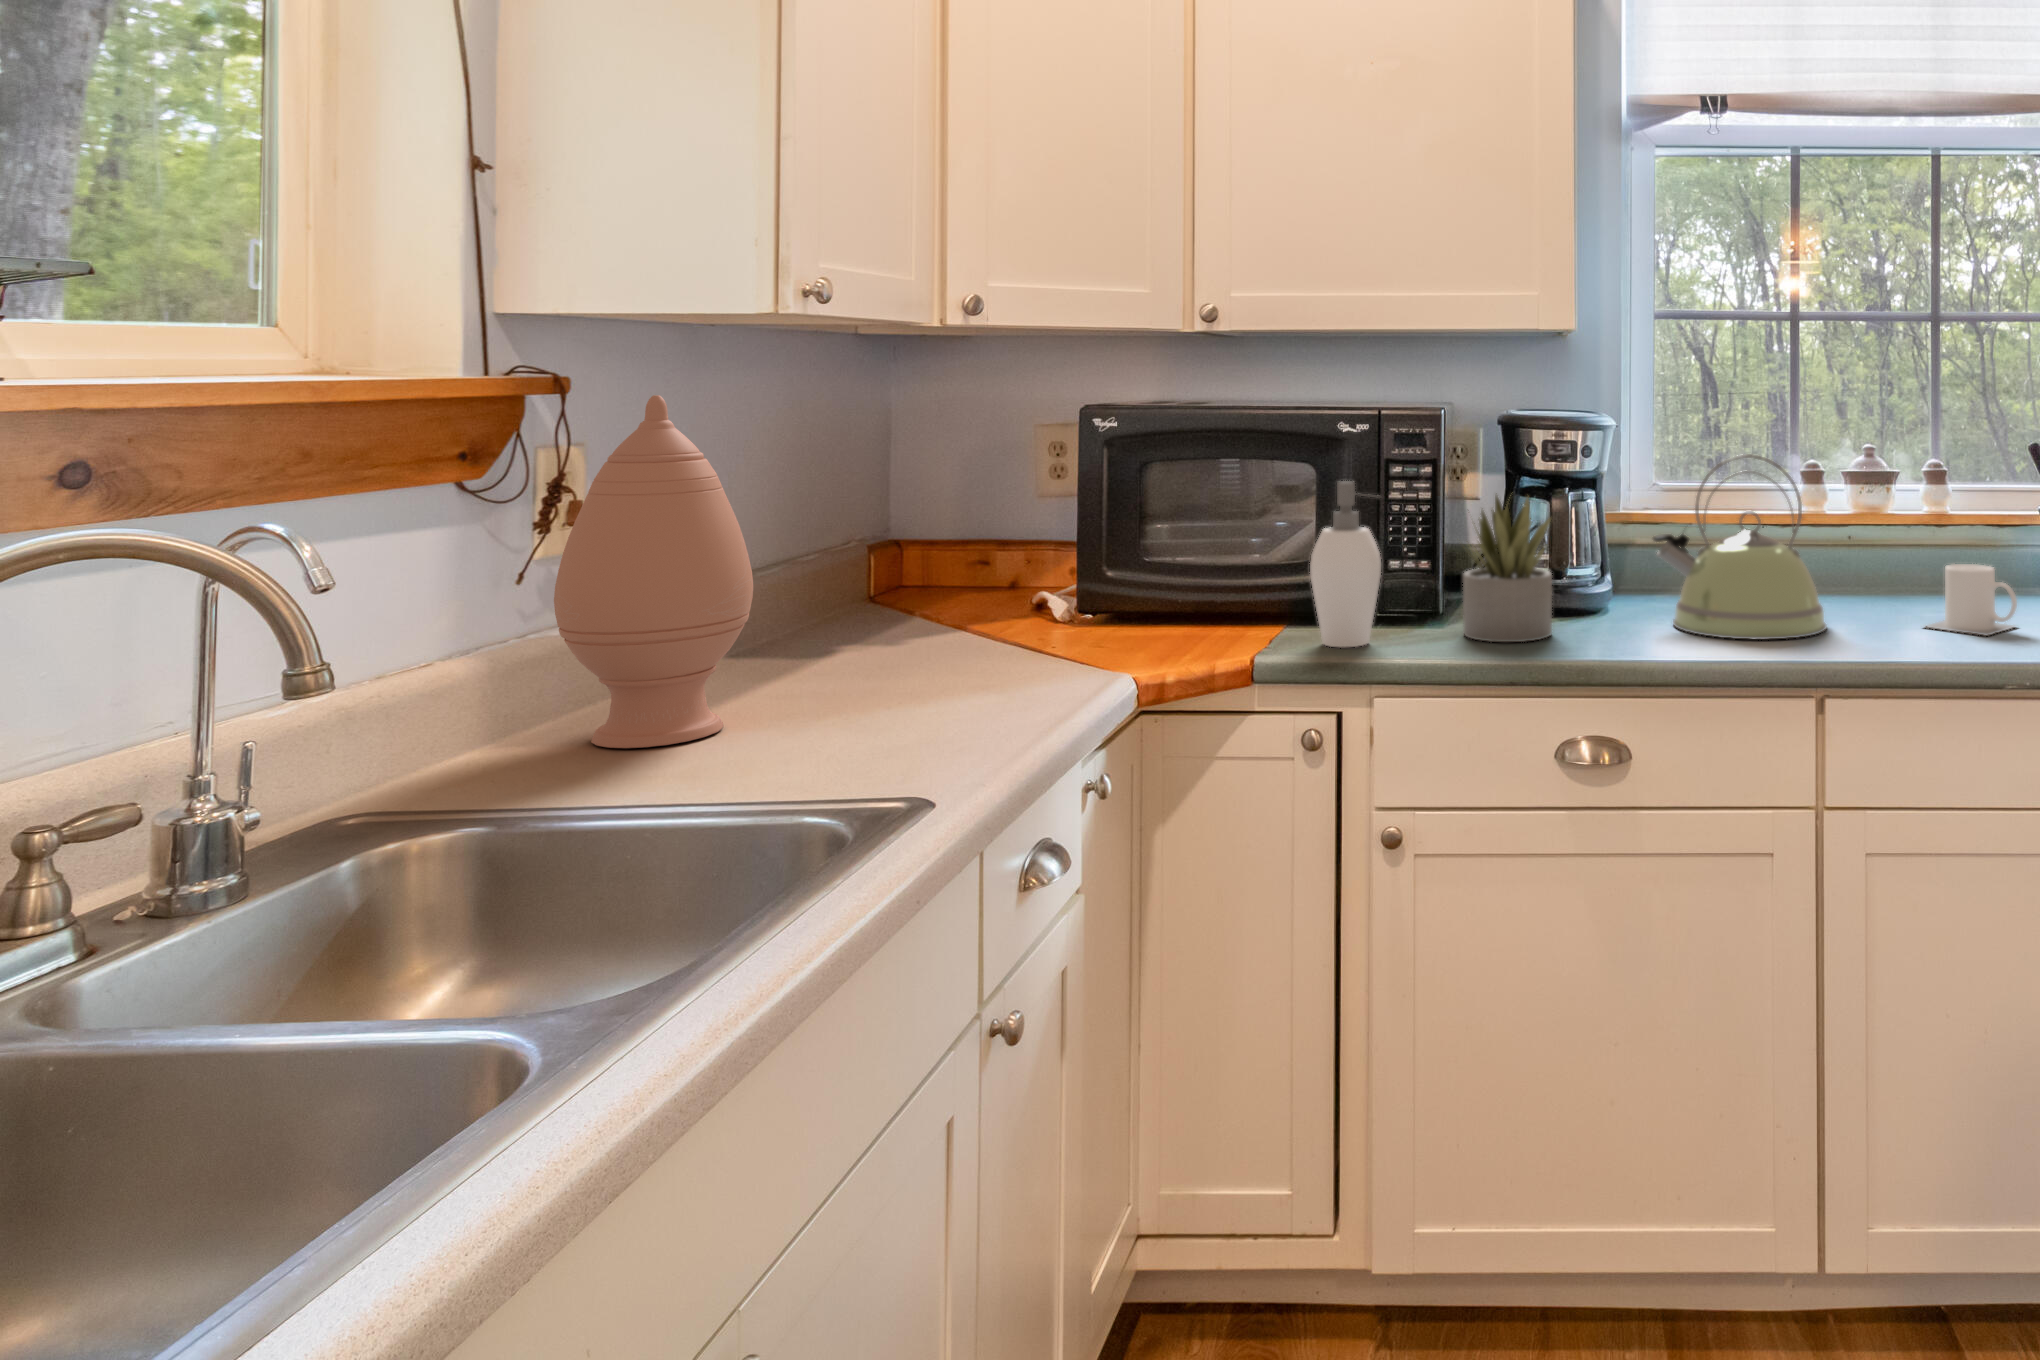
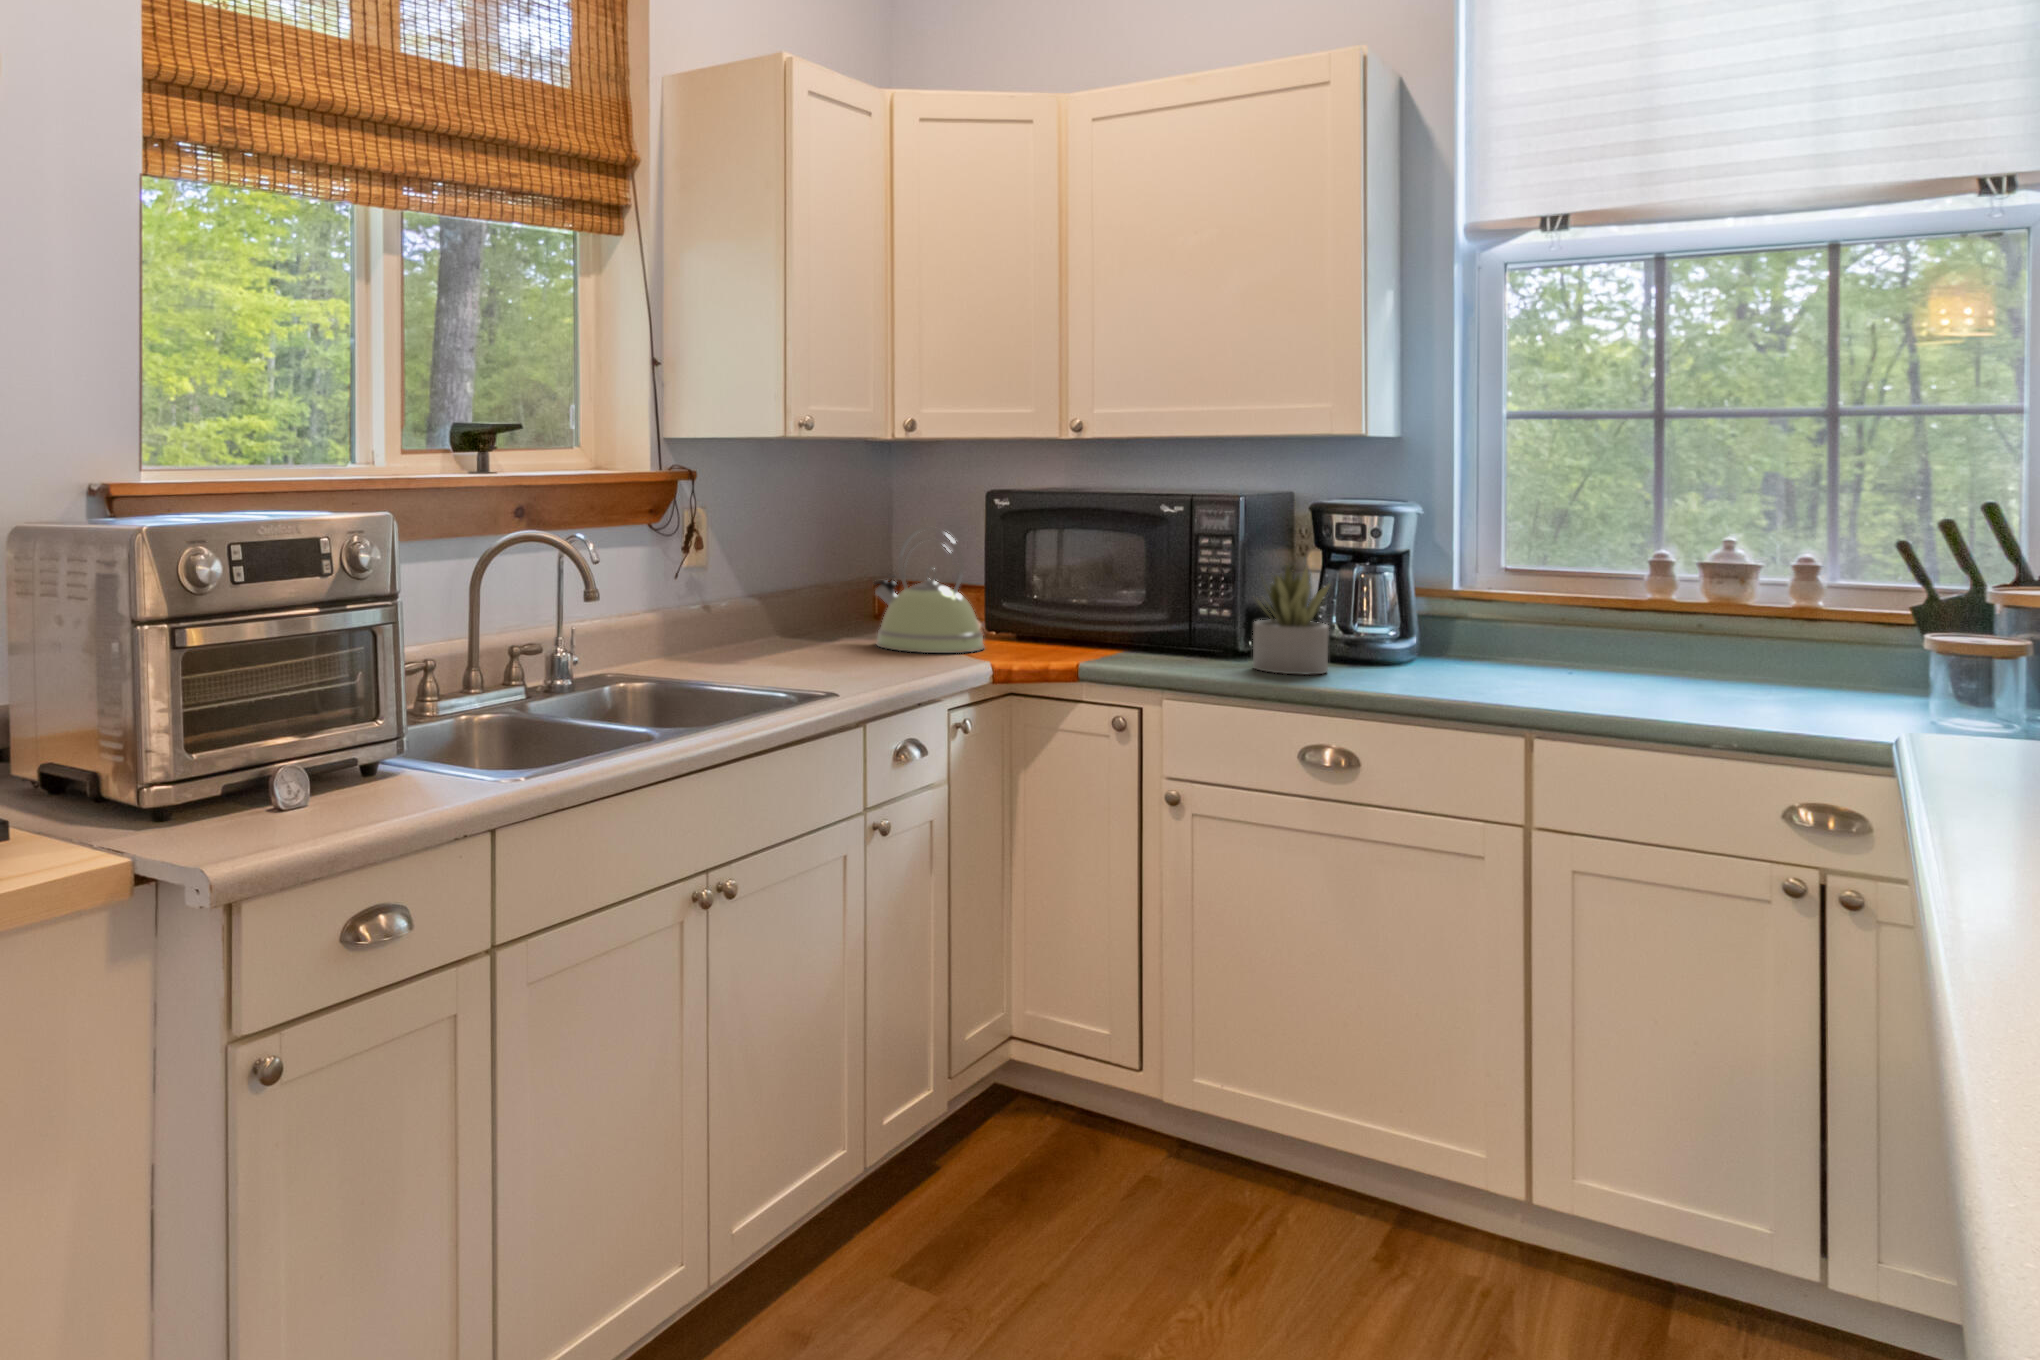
vase: present [554,395,753,748] -> none [685,481,776,663]
kettle: present [1653,454,1826,639] -> present [875,527,984,653]
soap dispenser: present [1310,481,1381,647] -> none [1130,548,1185,665]
mug: present [1926,564,2017,636] -> none [1698,650,1814,712]

